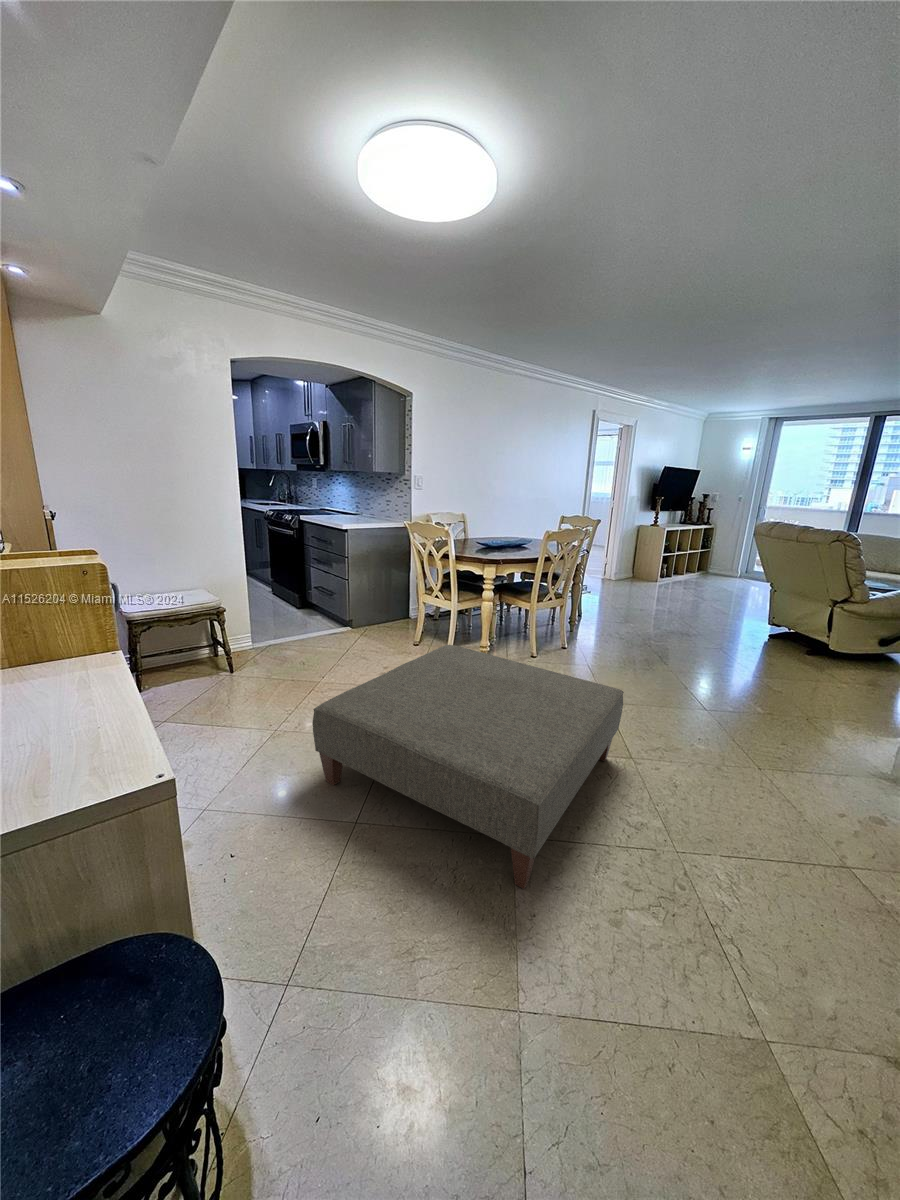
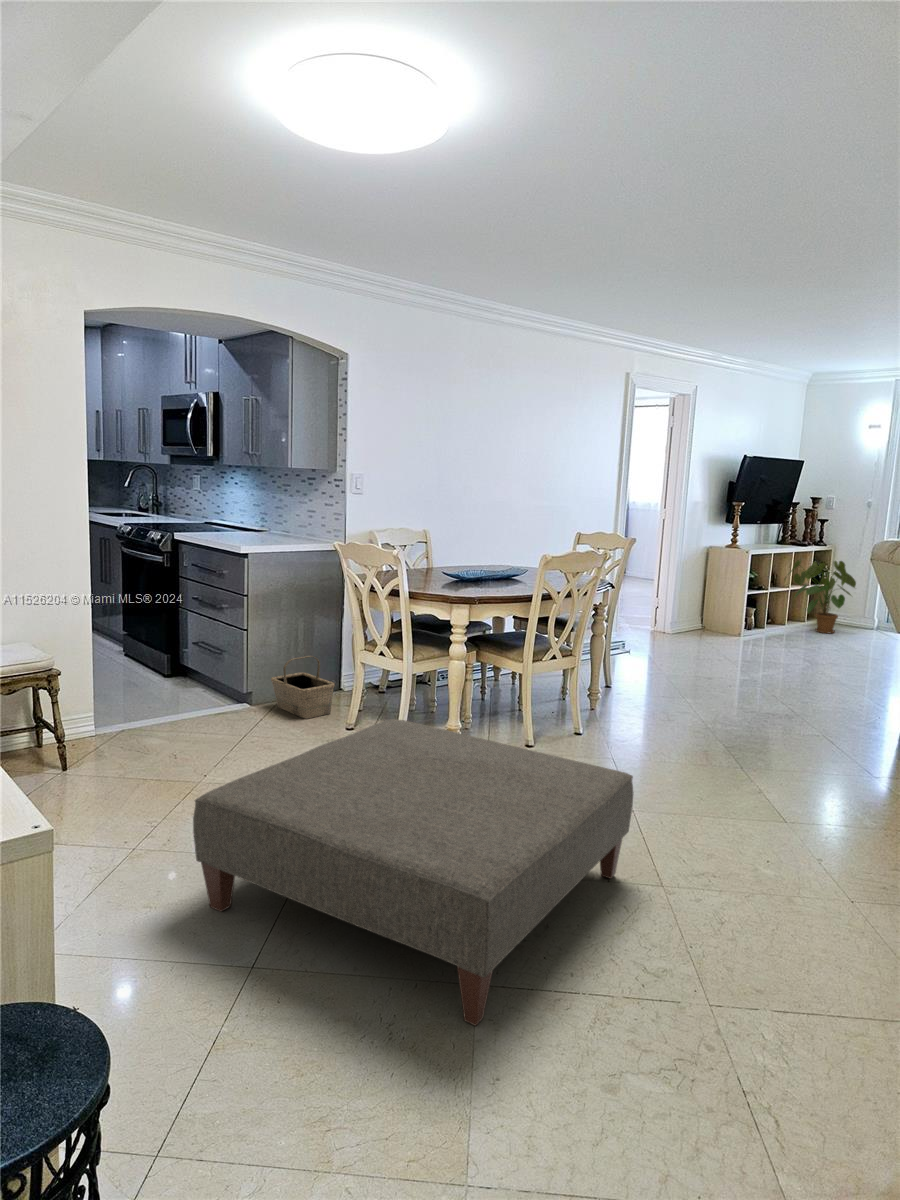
house plant: none [686,533,732,581] -> present [784,560,856,633]
basket: none [364,597,405,637] -> present [271,656,335,719]

